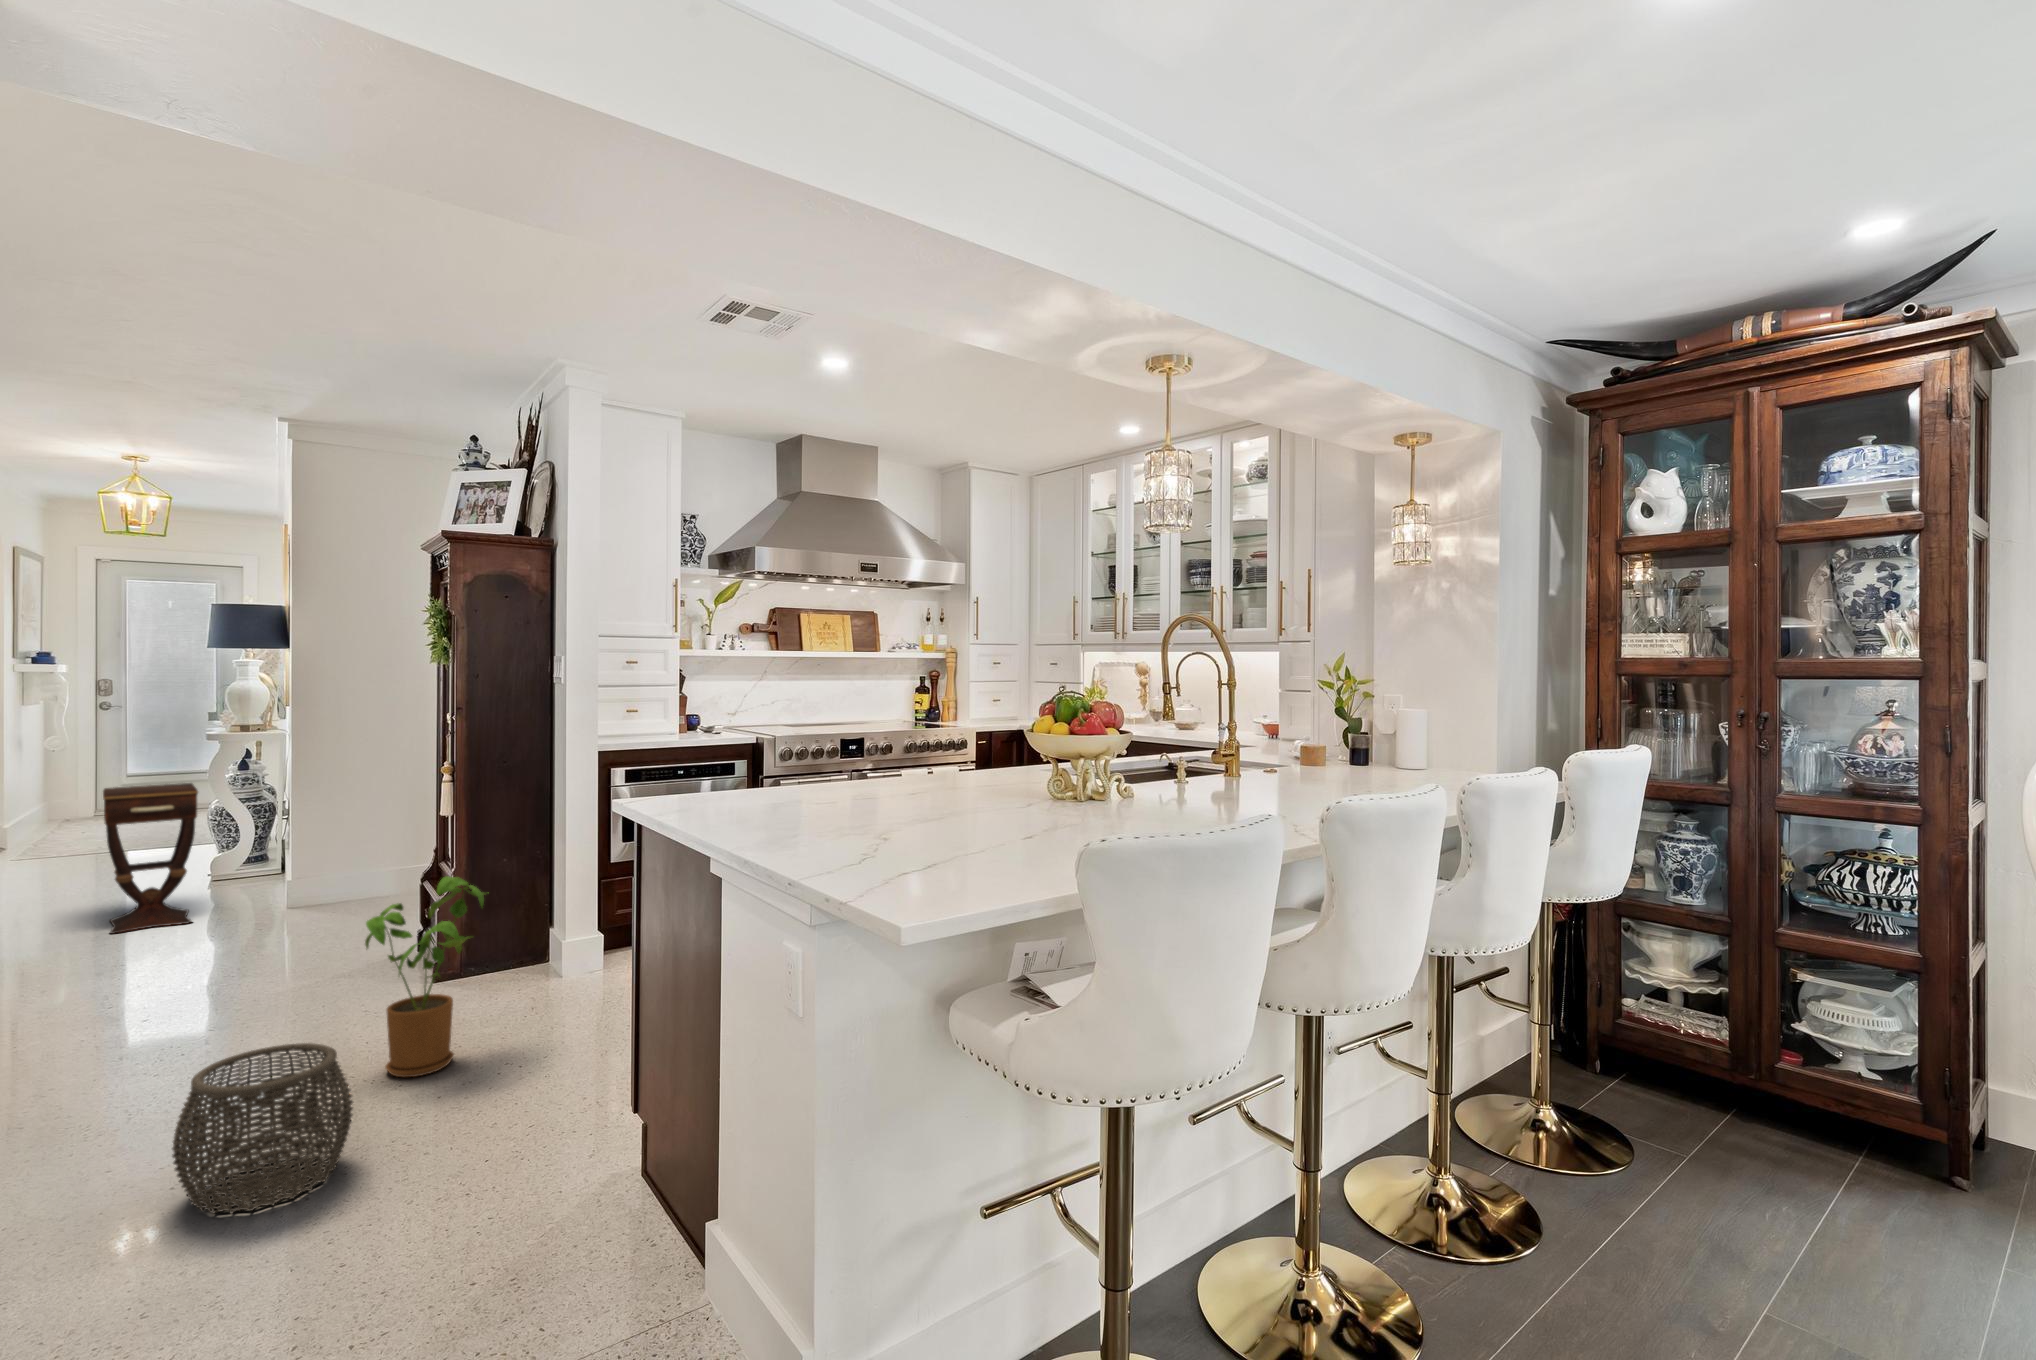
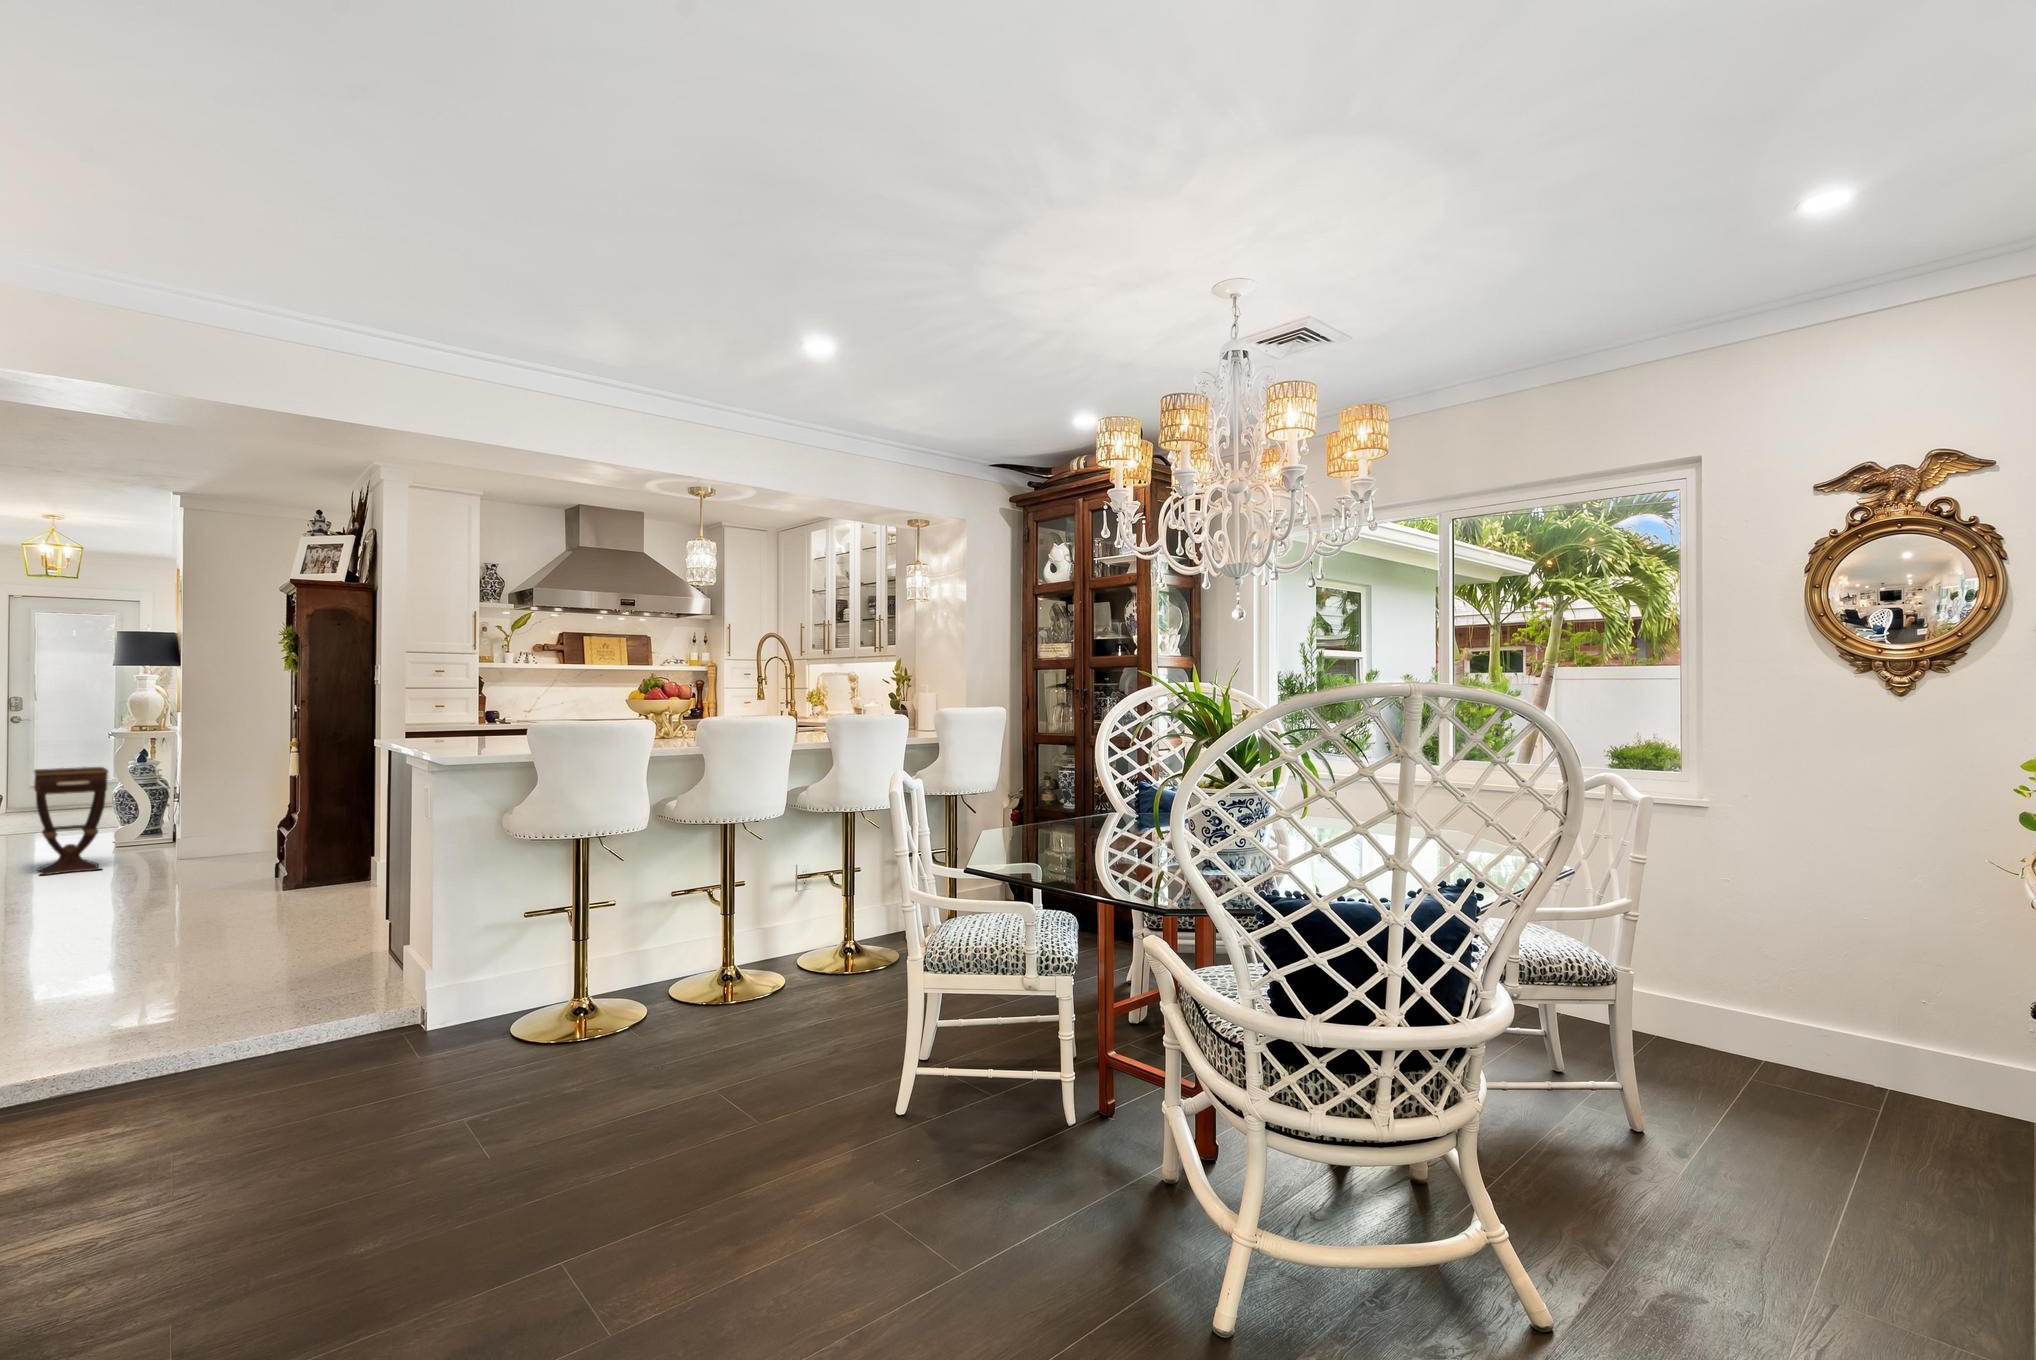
house plant: present [365,876,485,1077] -> none [230,804,315,929]
woven basket: present [172,1043,353,1214] -> none [111,887,218,970]

